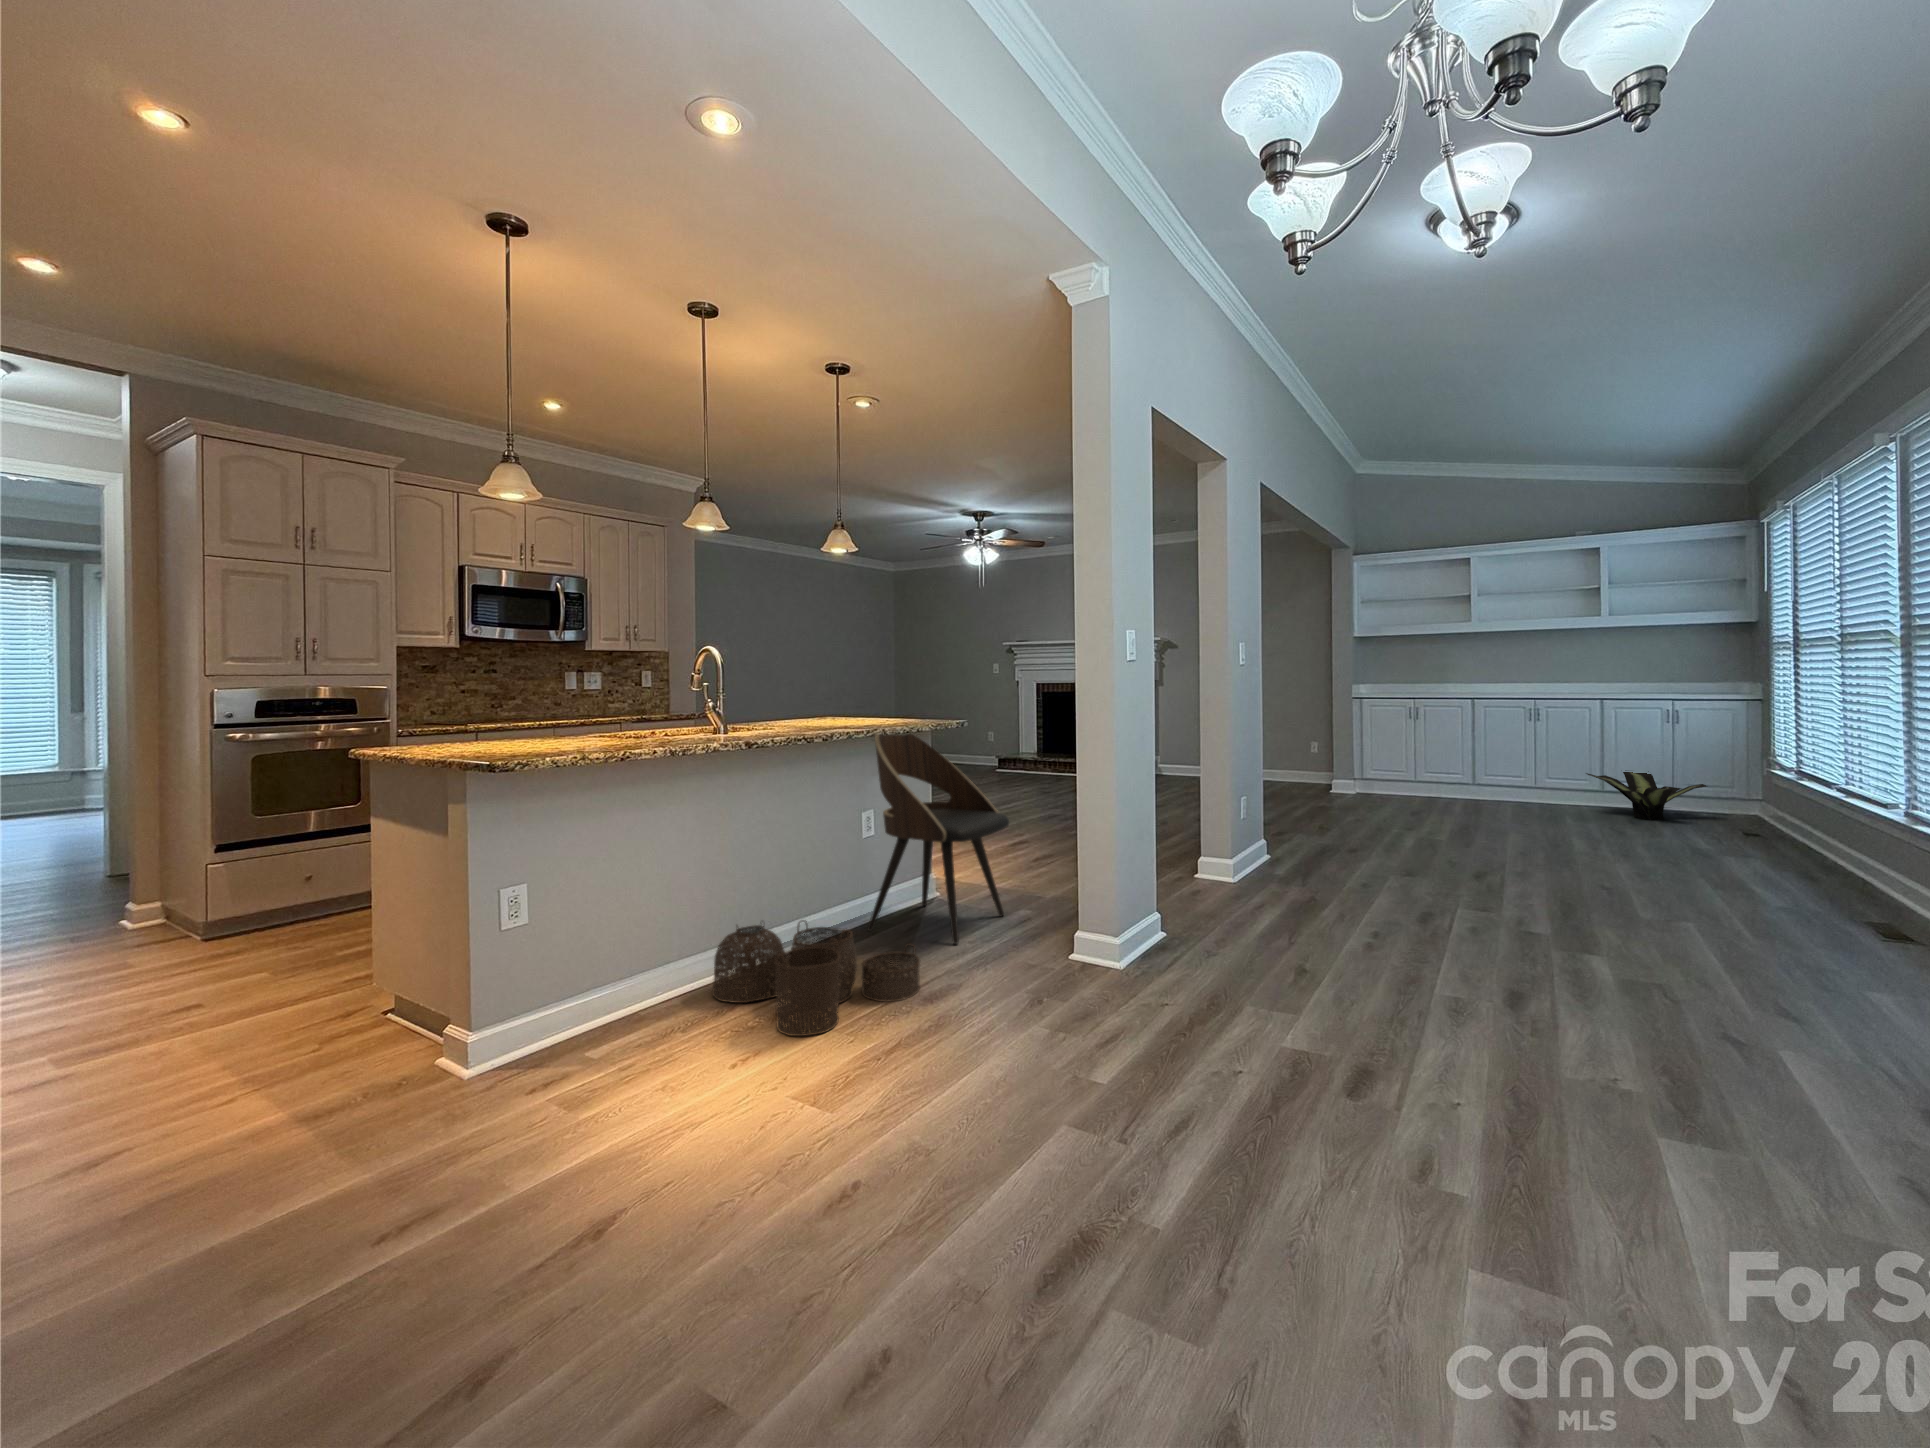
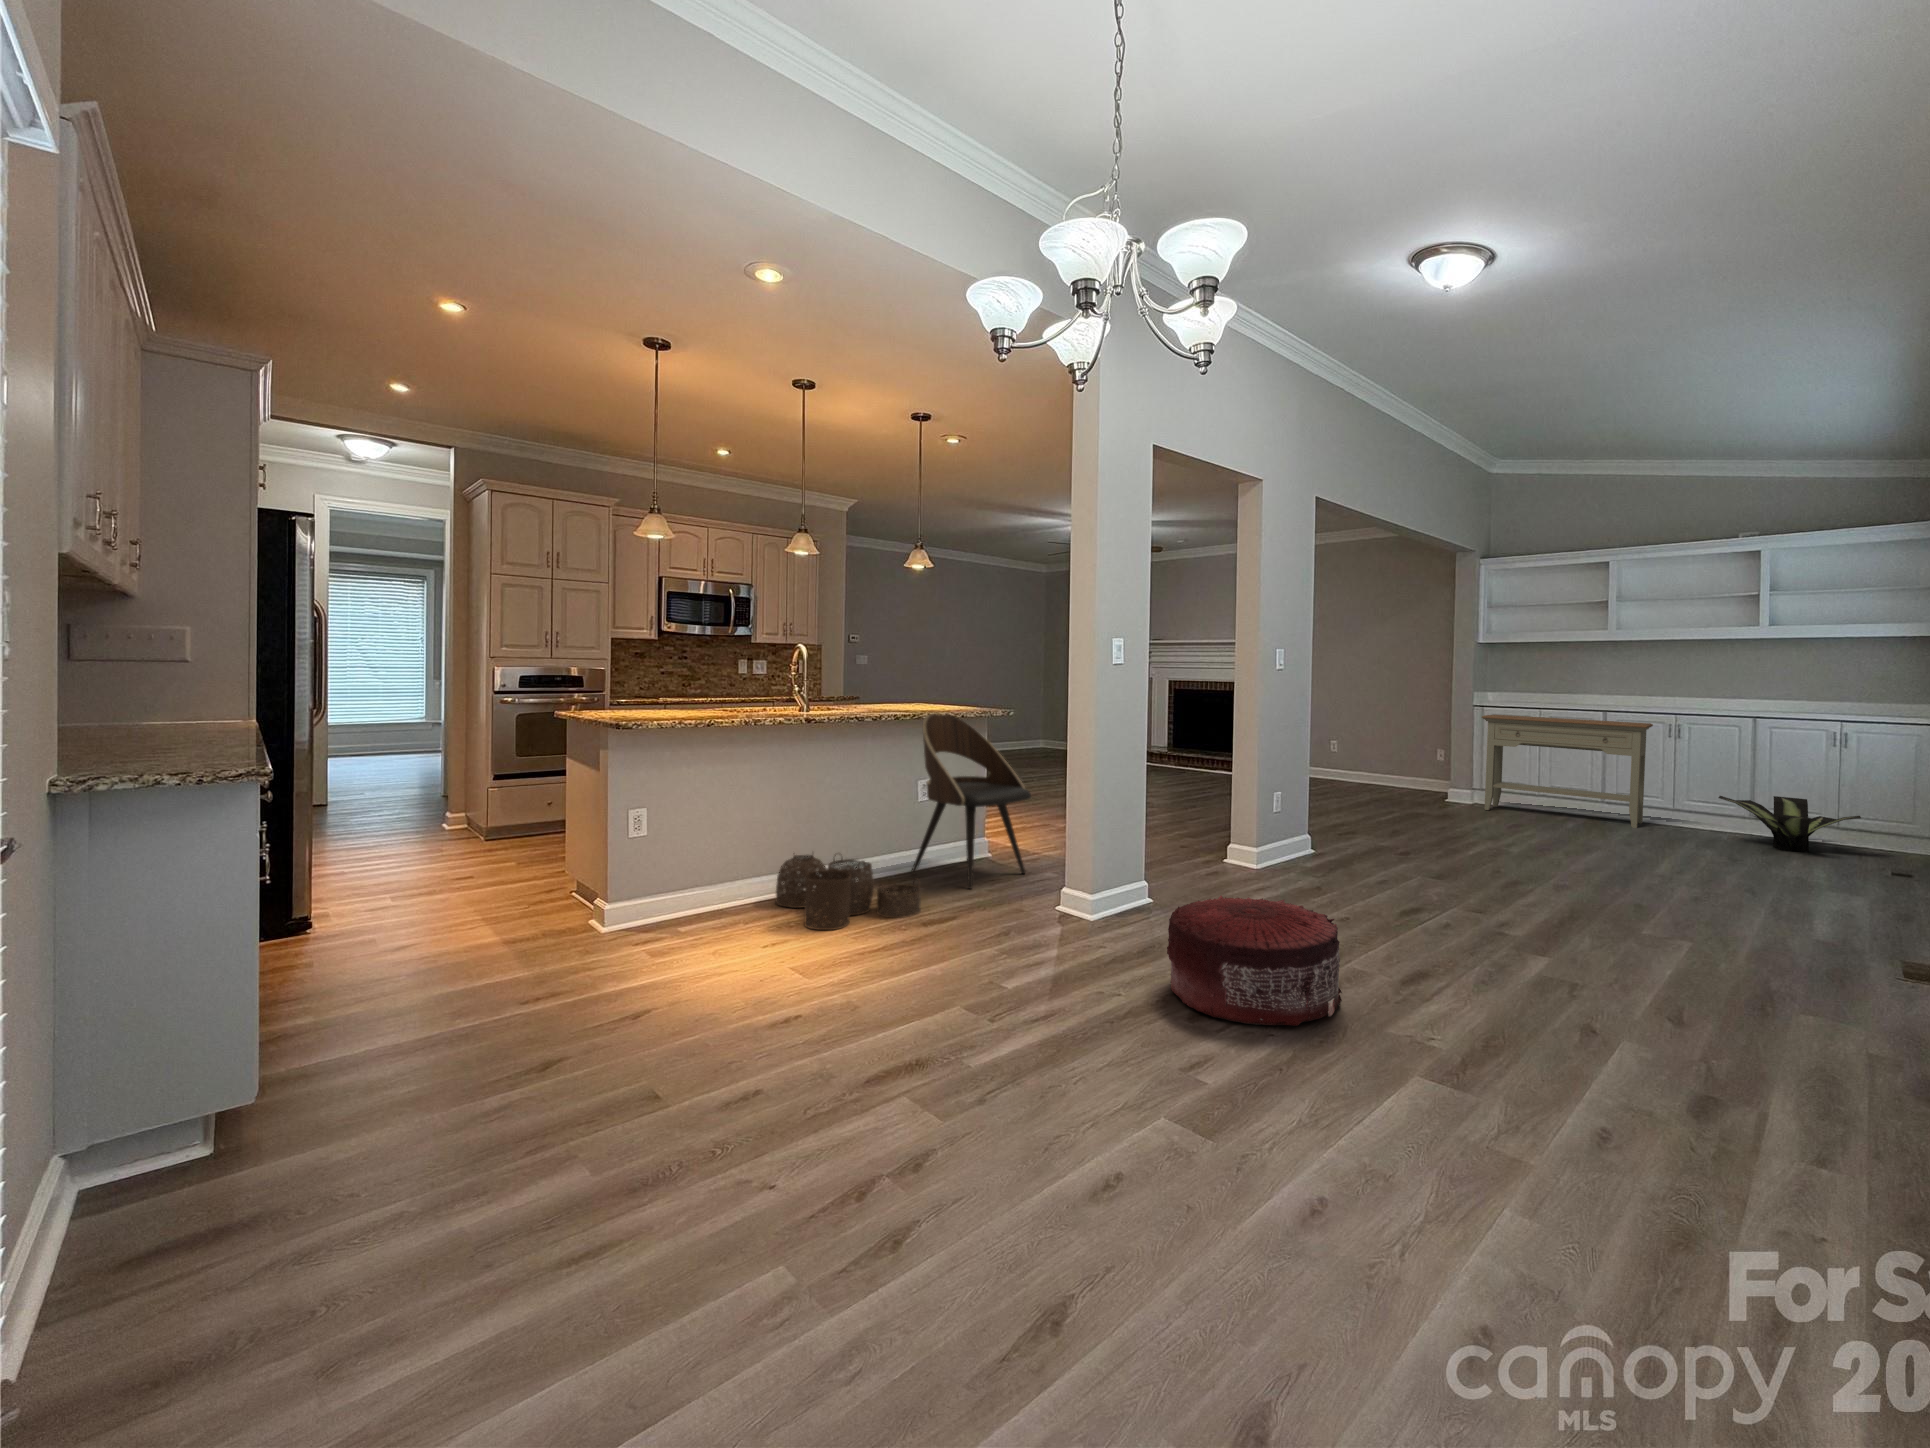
console table: none [1364,706,1516,807] -> present [1482,715,1653,828]
pouf: none [1313,934,1547,1112] -> present [1167,896,1342,1026]

